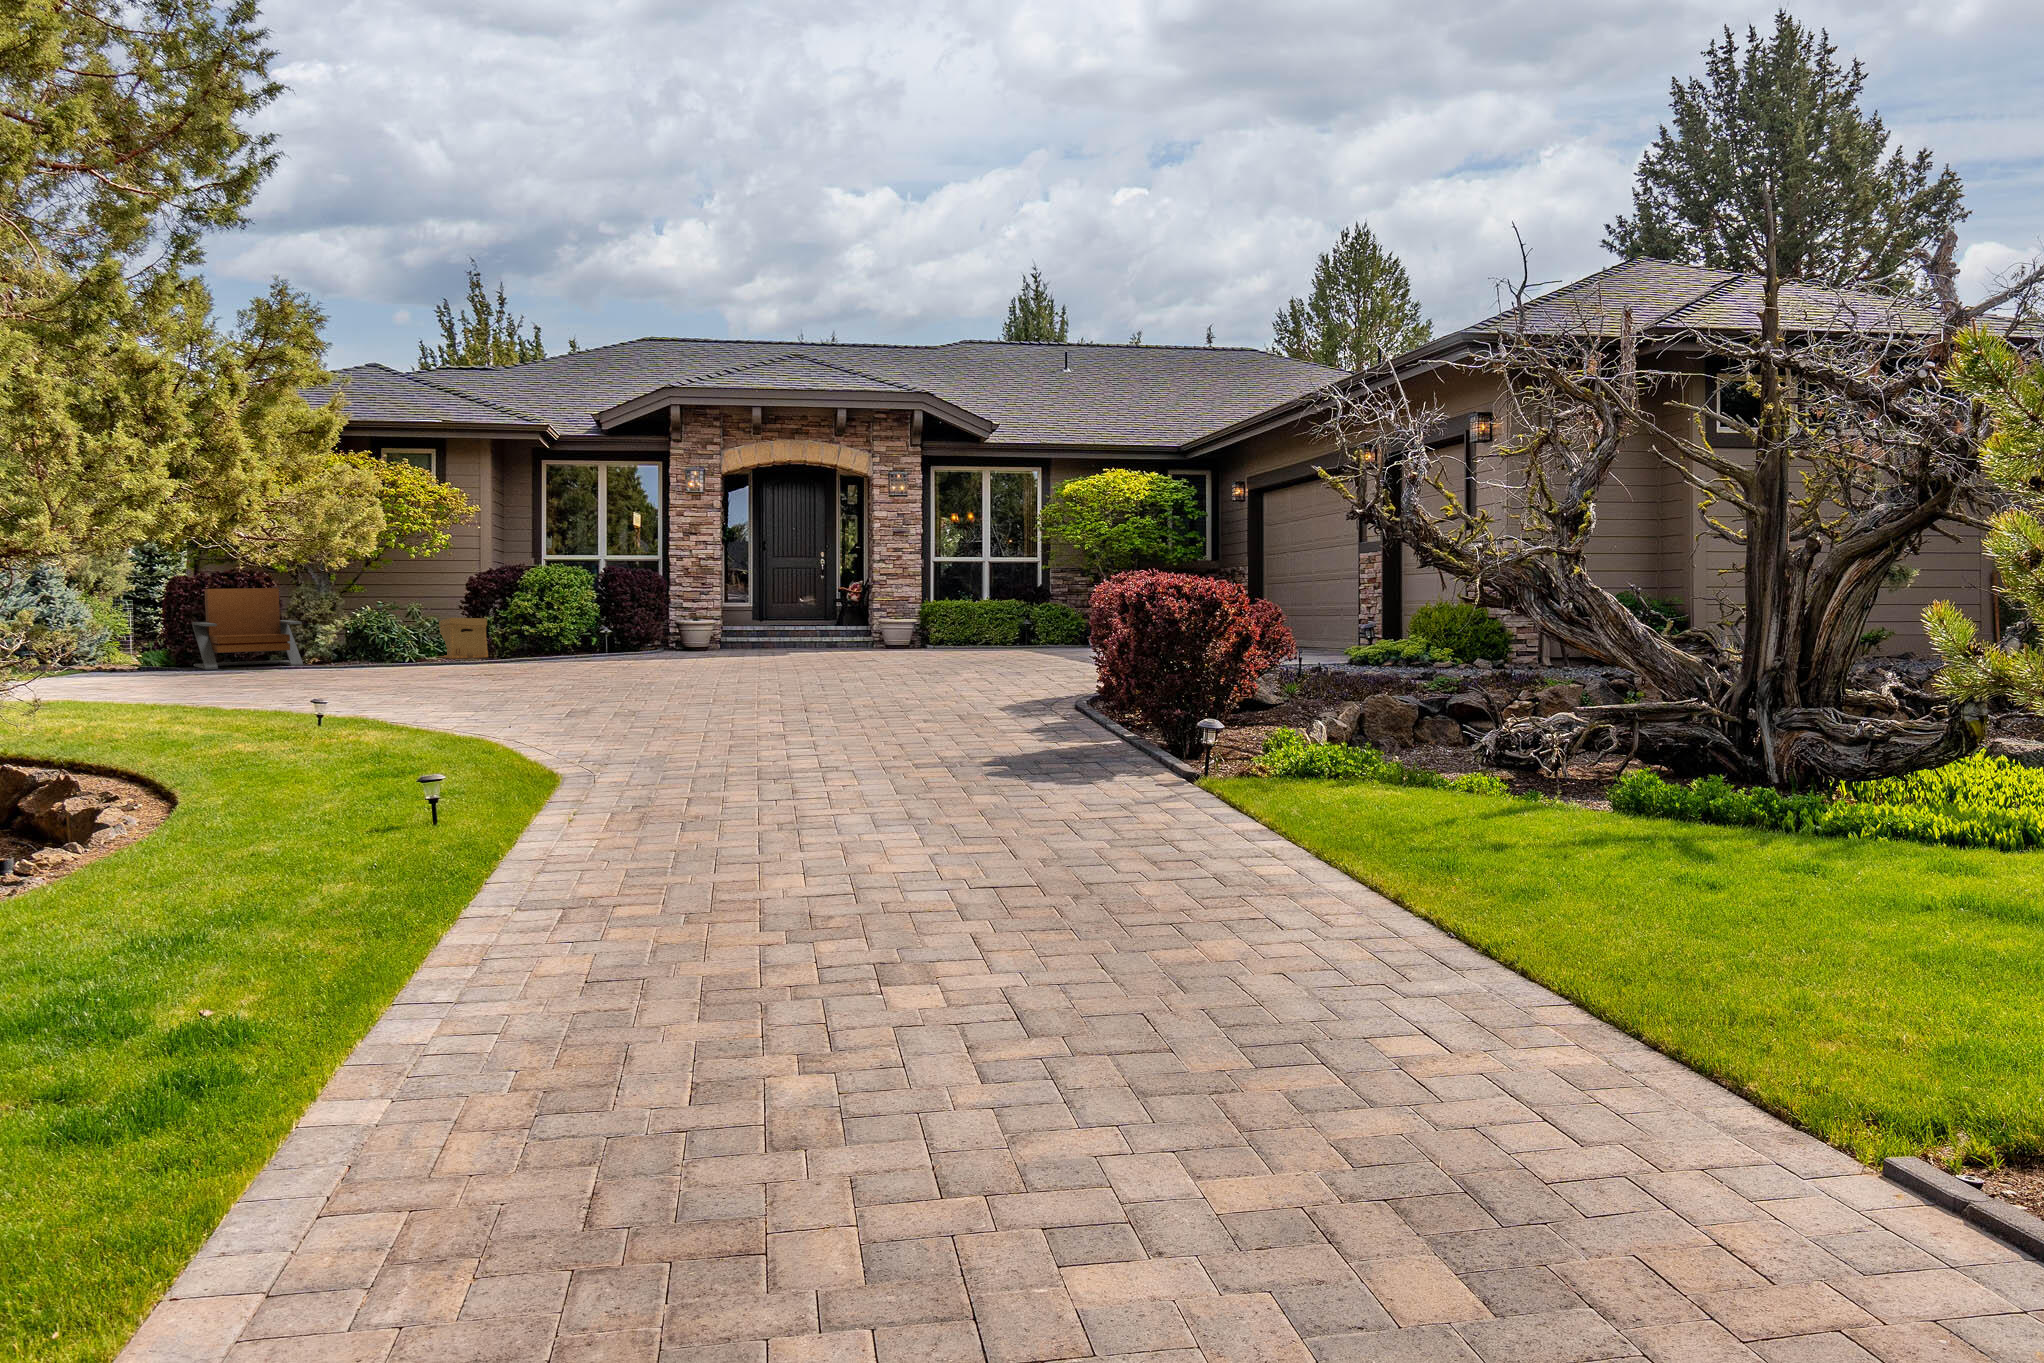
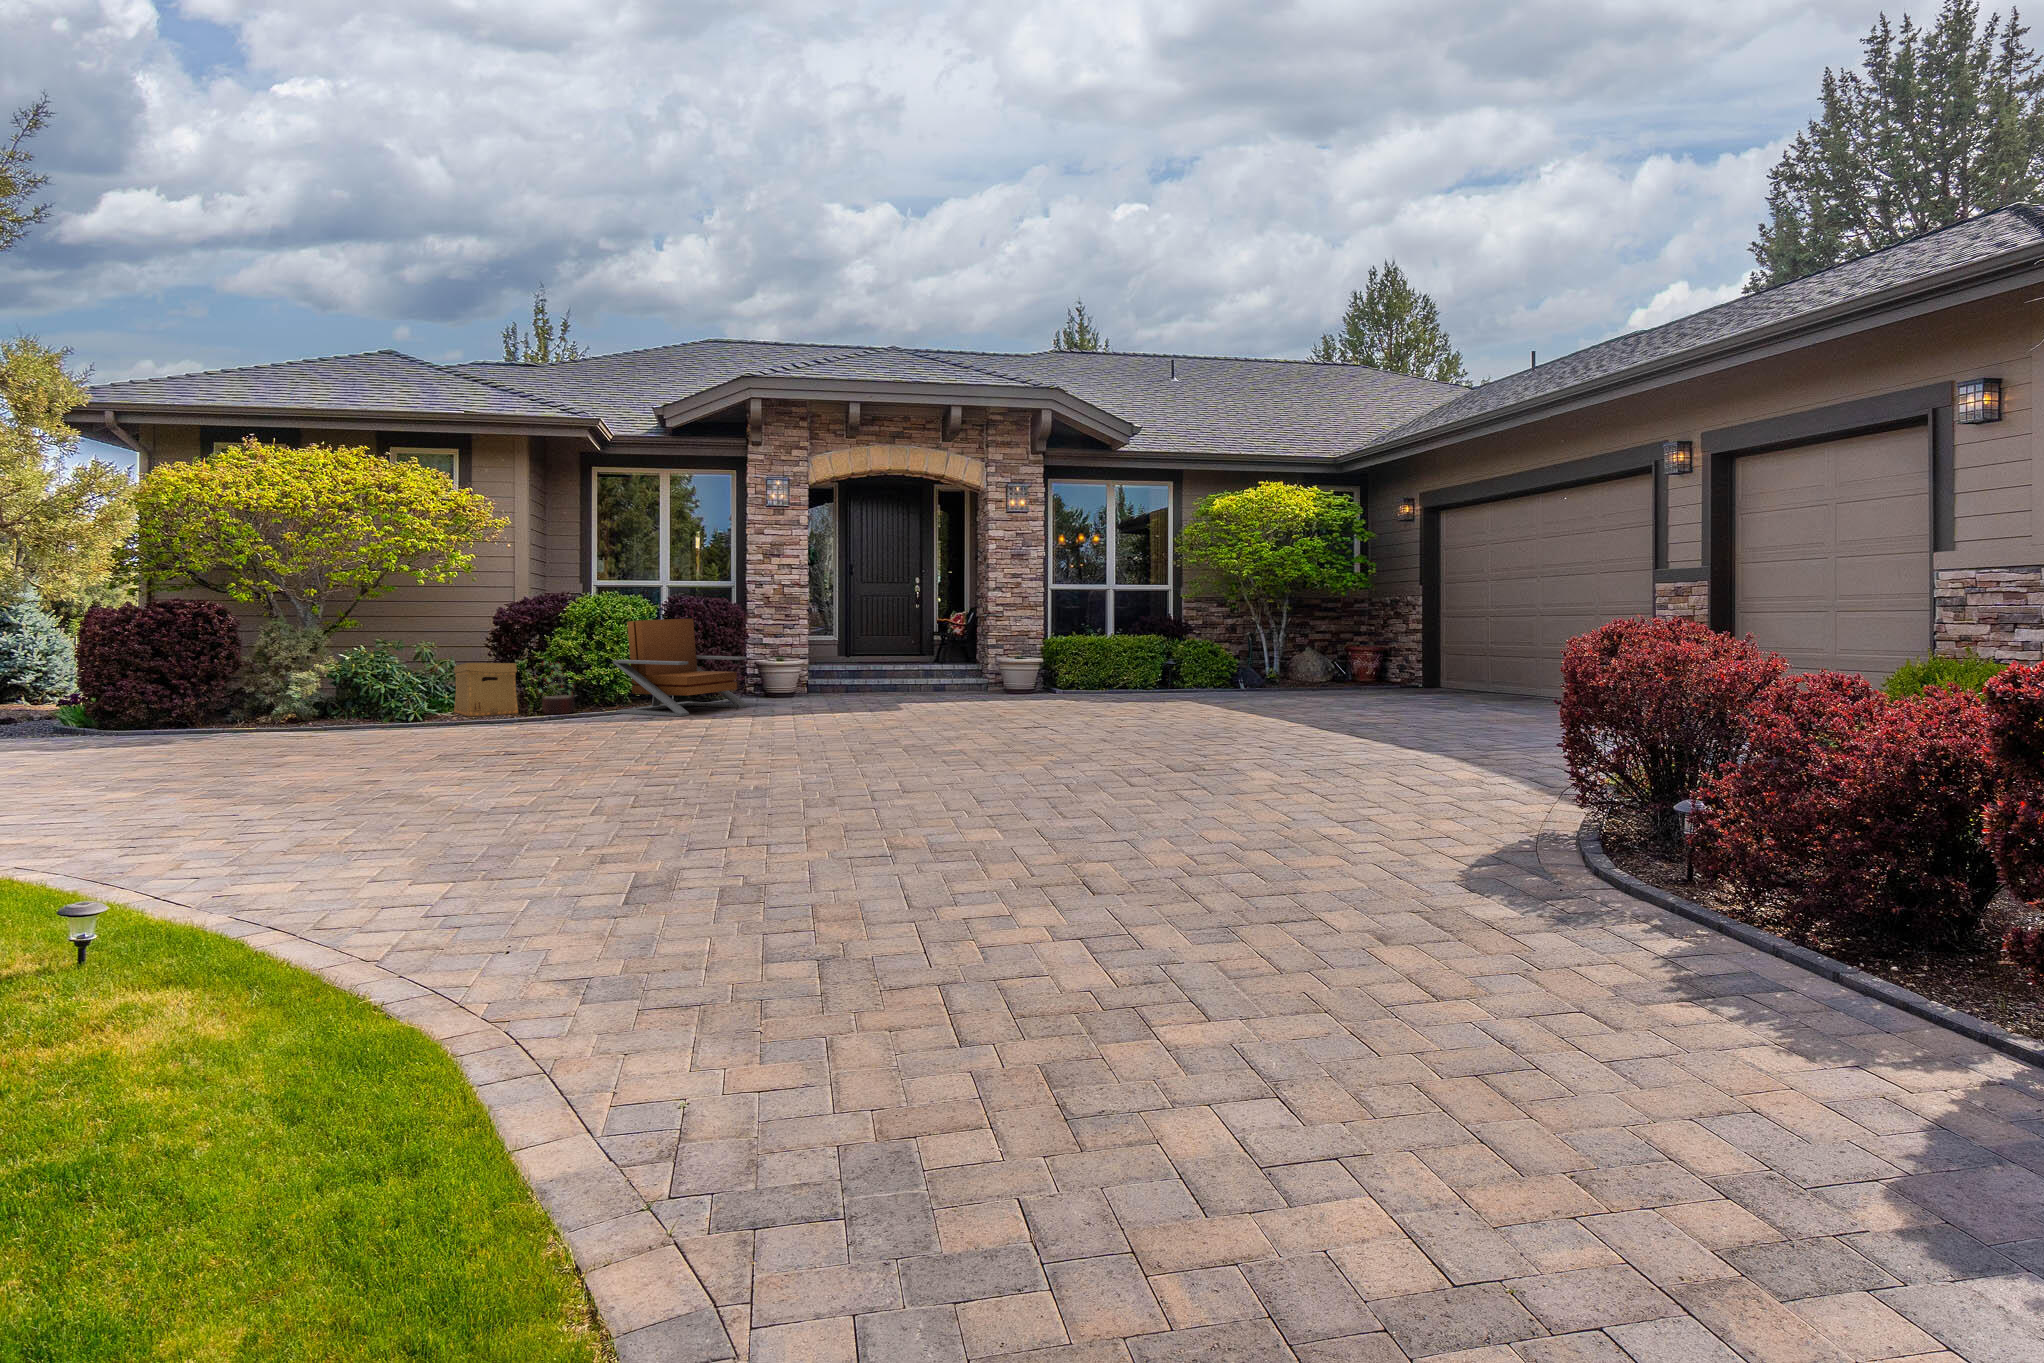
lounge chair: present [192,588,303,669] -> present [613,619,747,716]
decorative plant: none [502,616,532,658] -> present [538,662,575,714]

